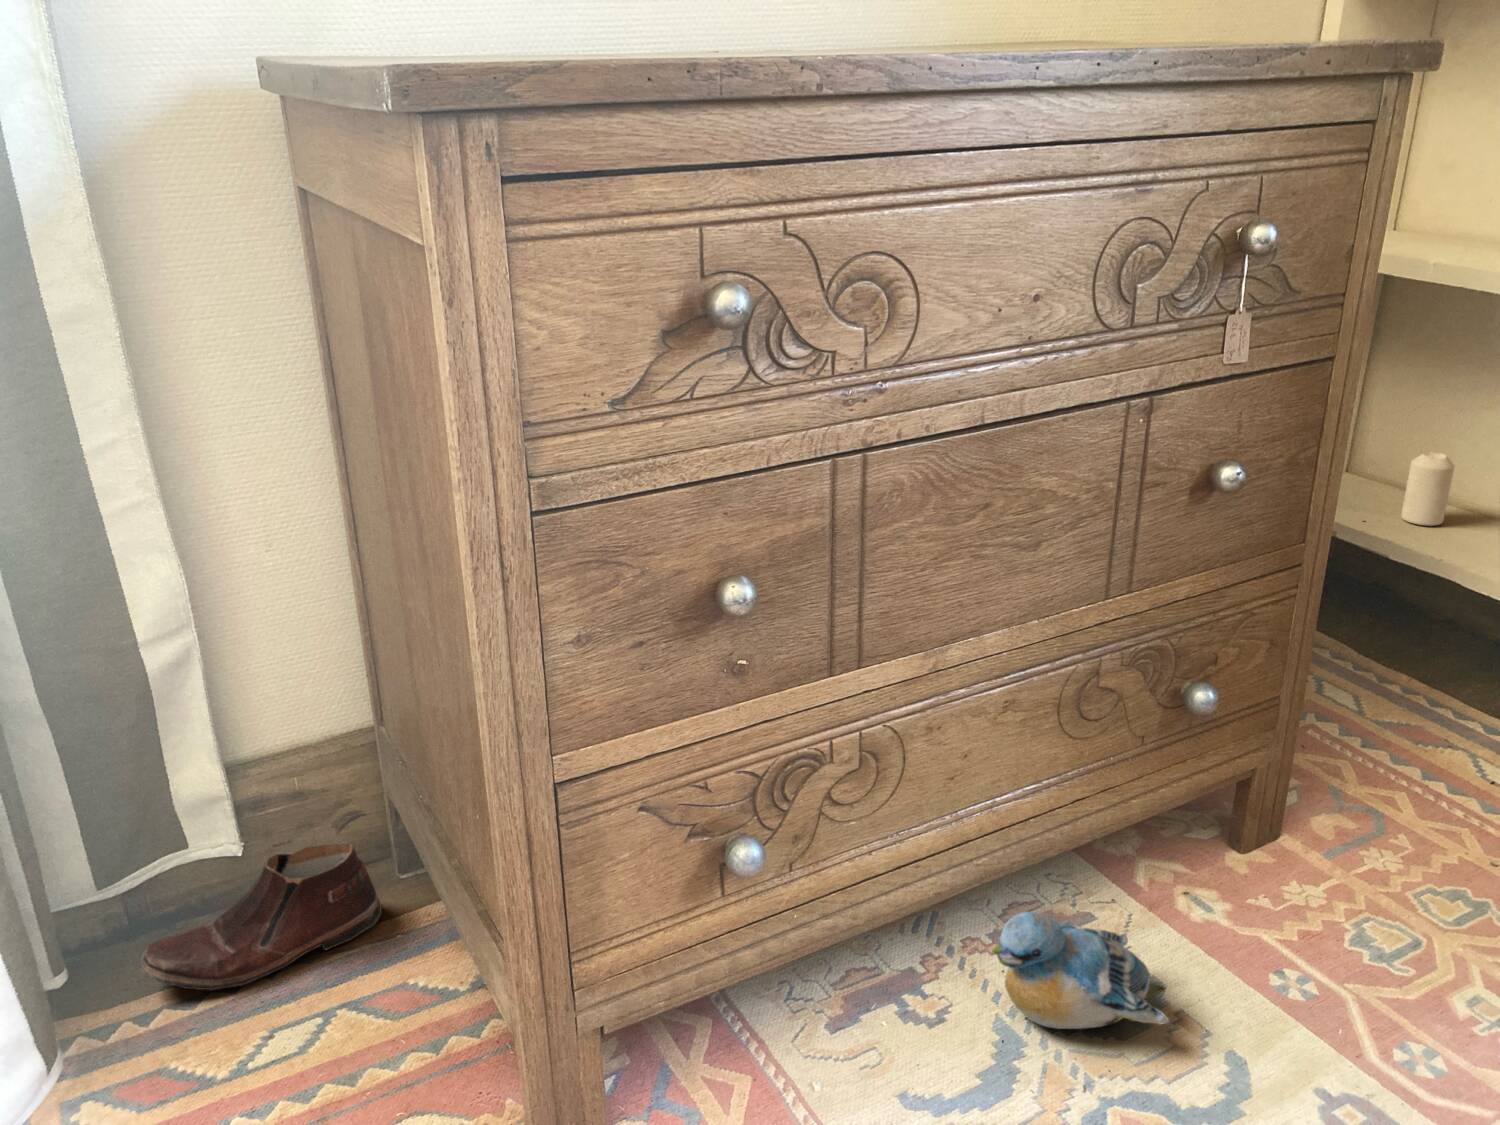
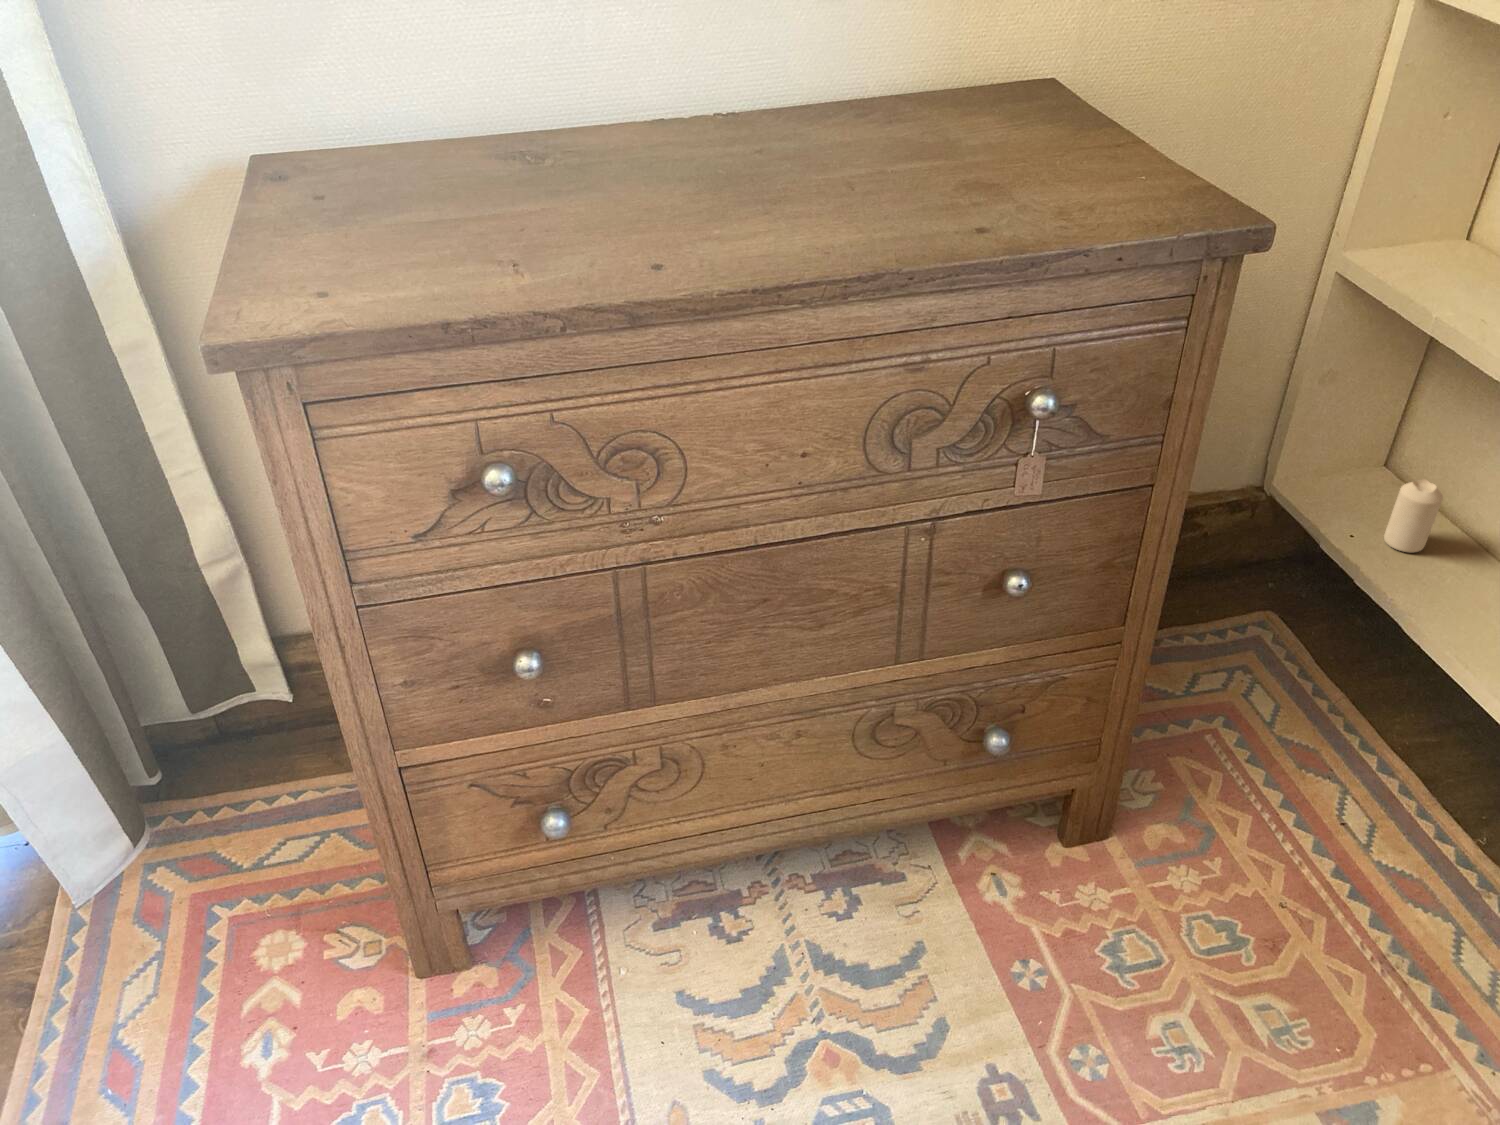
shoe: present [139,844,382,990] -> none [211,706,386,799]
plush toy: present [992,912,1169,1029] -> none [769,885,913,990]

